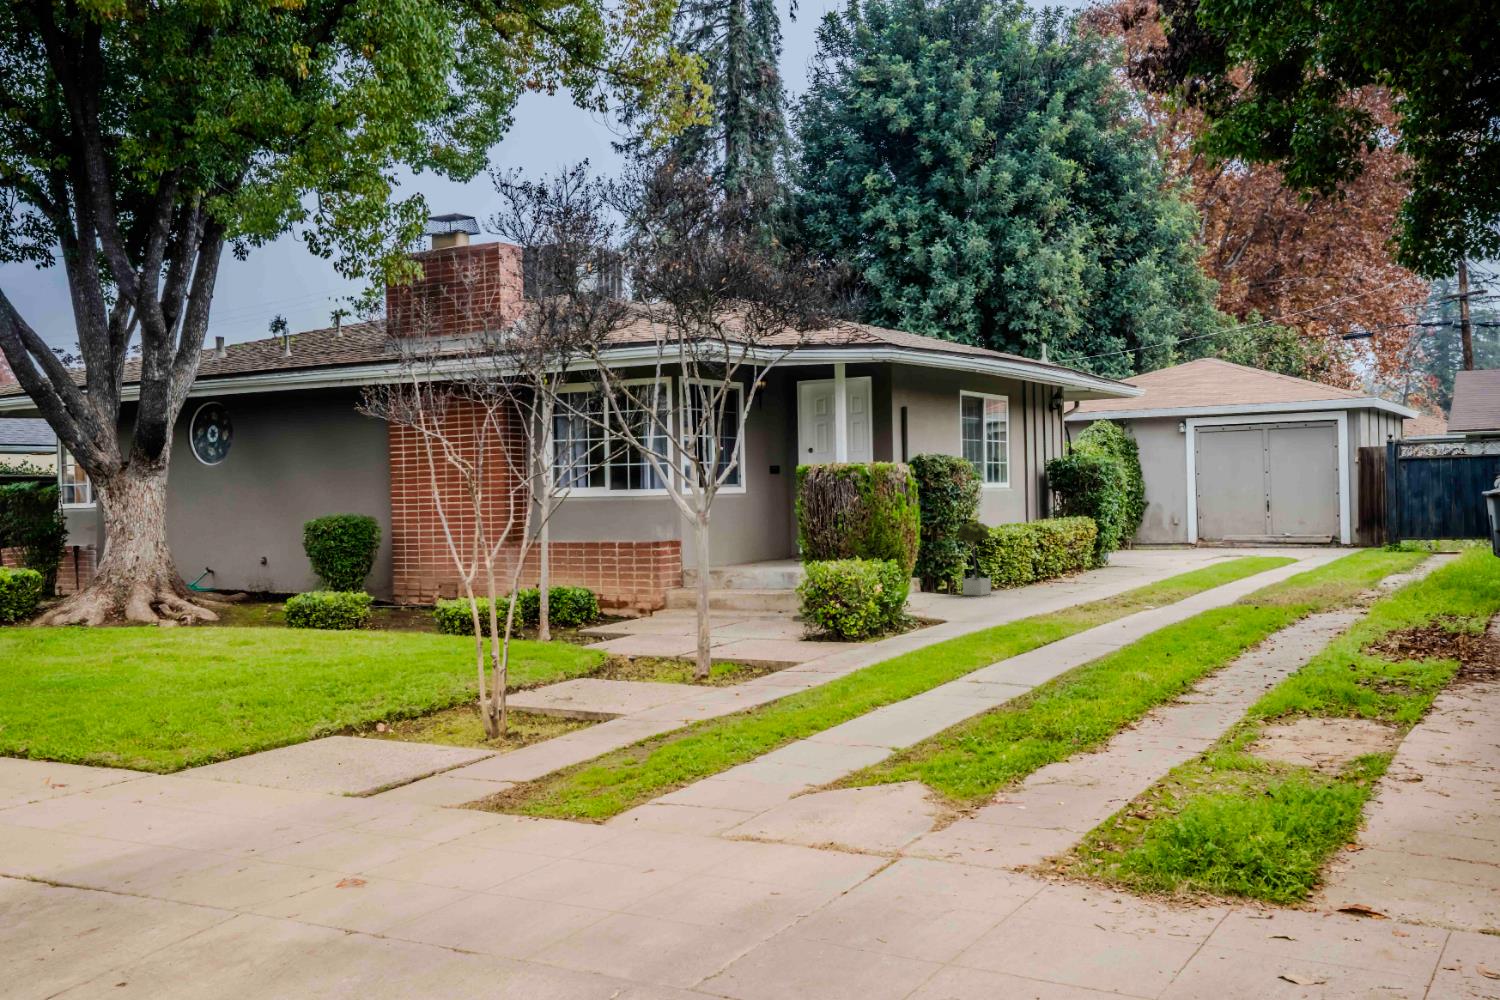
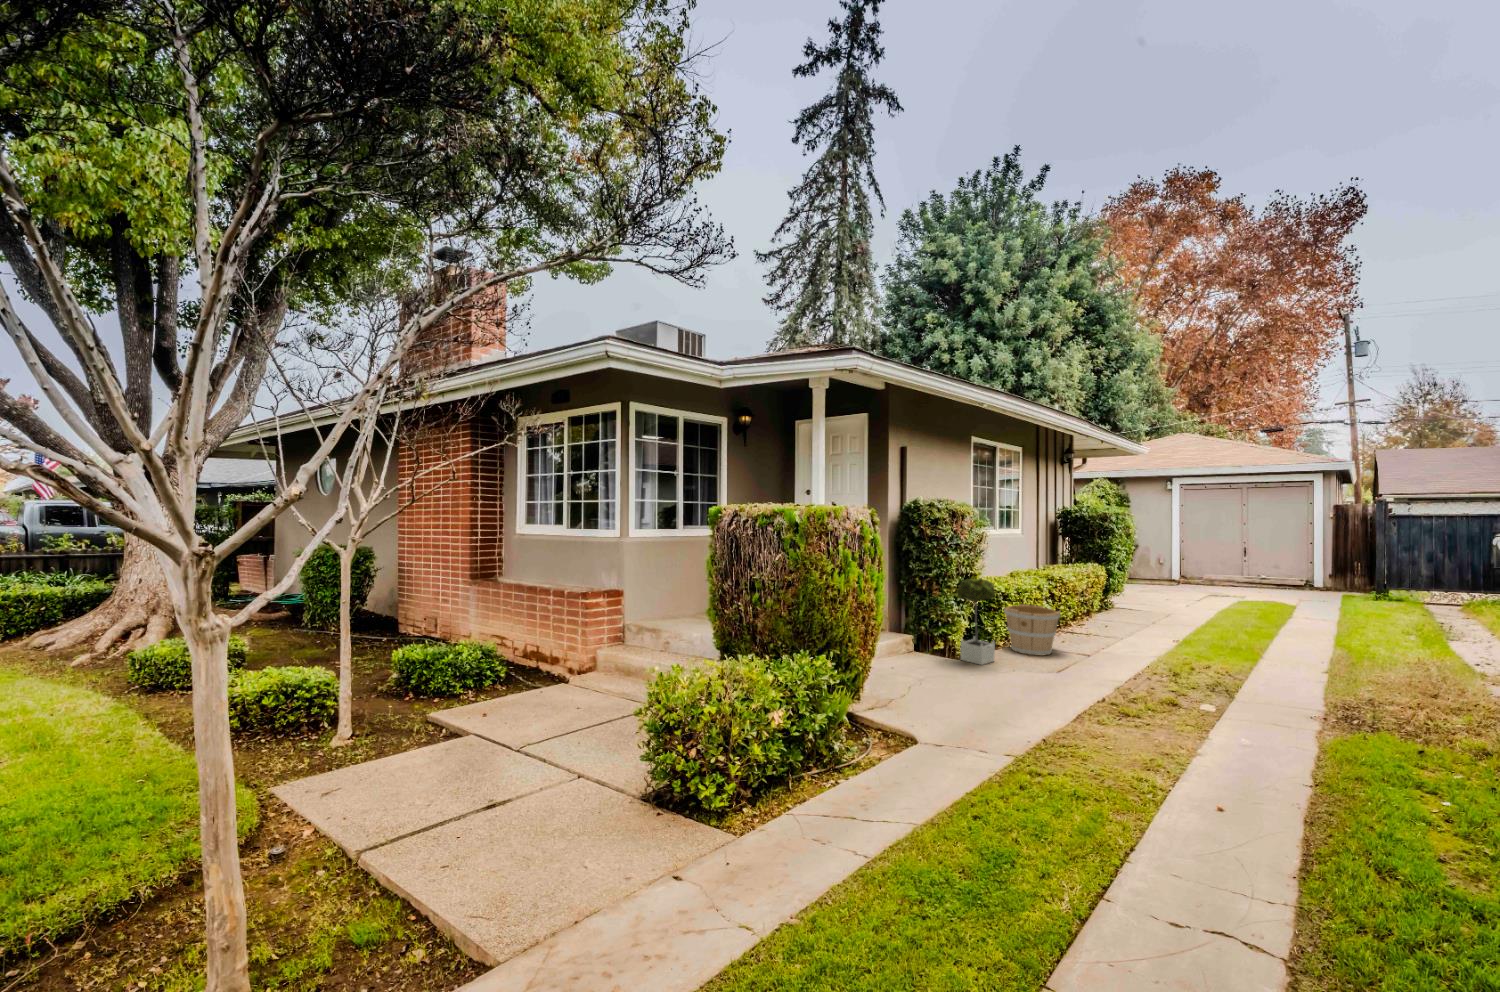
wooden bucket: none [997,548,1044,590] -> present [1004,604,1060,656]

